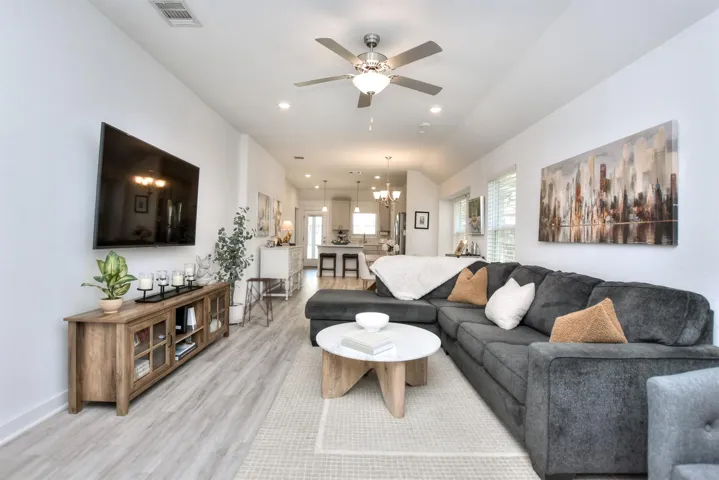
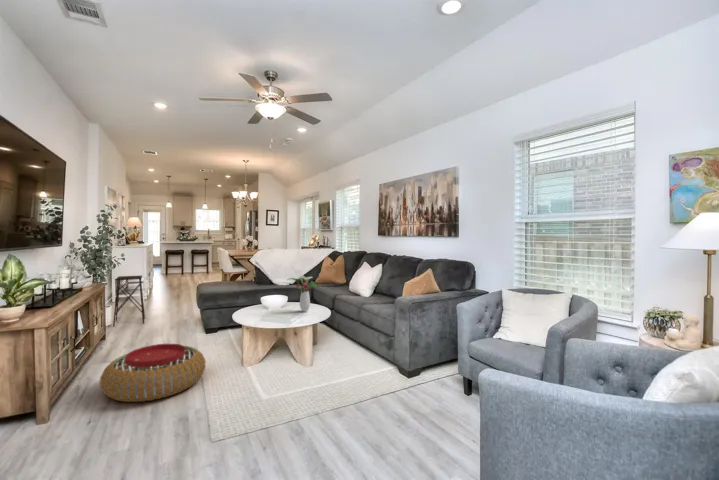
flower arrangement: none [381,292,418,342] -> present [291,276,317,312]
pouf: none [172,358,279,425] -> present [100,344,206,402]

